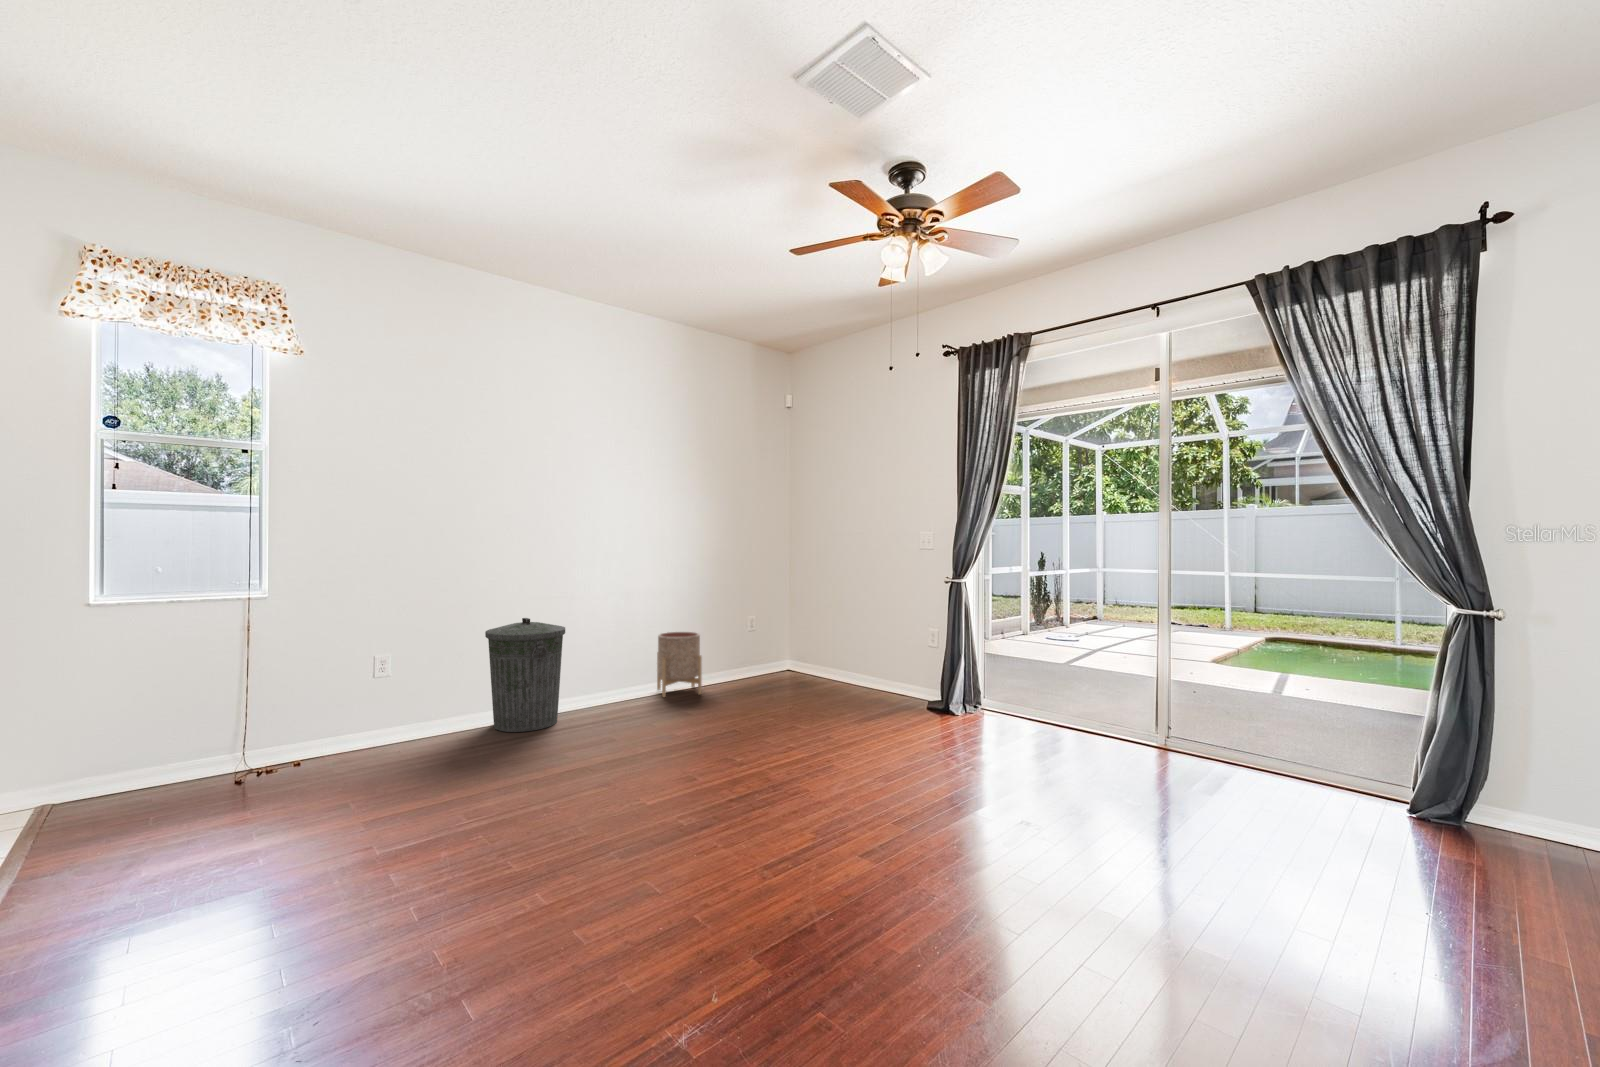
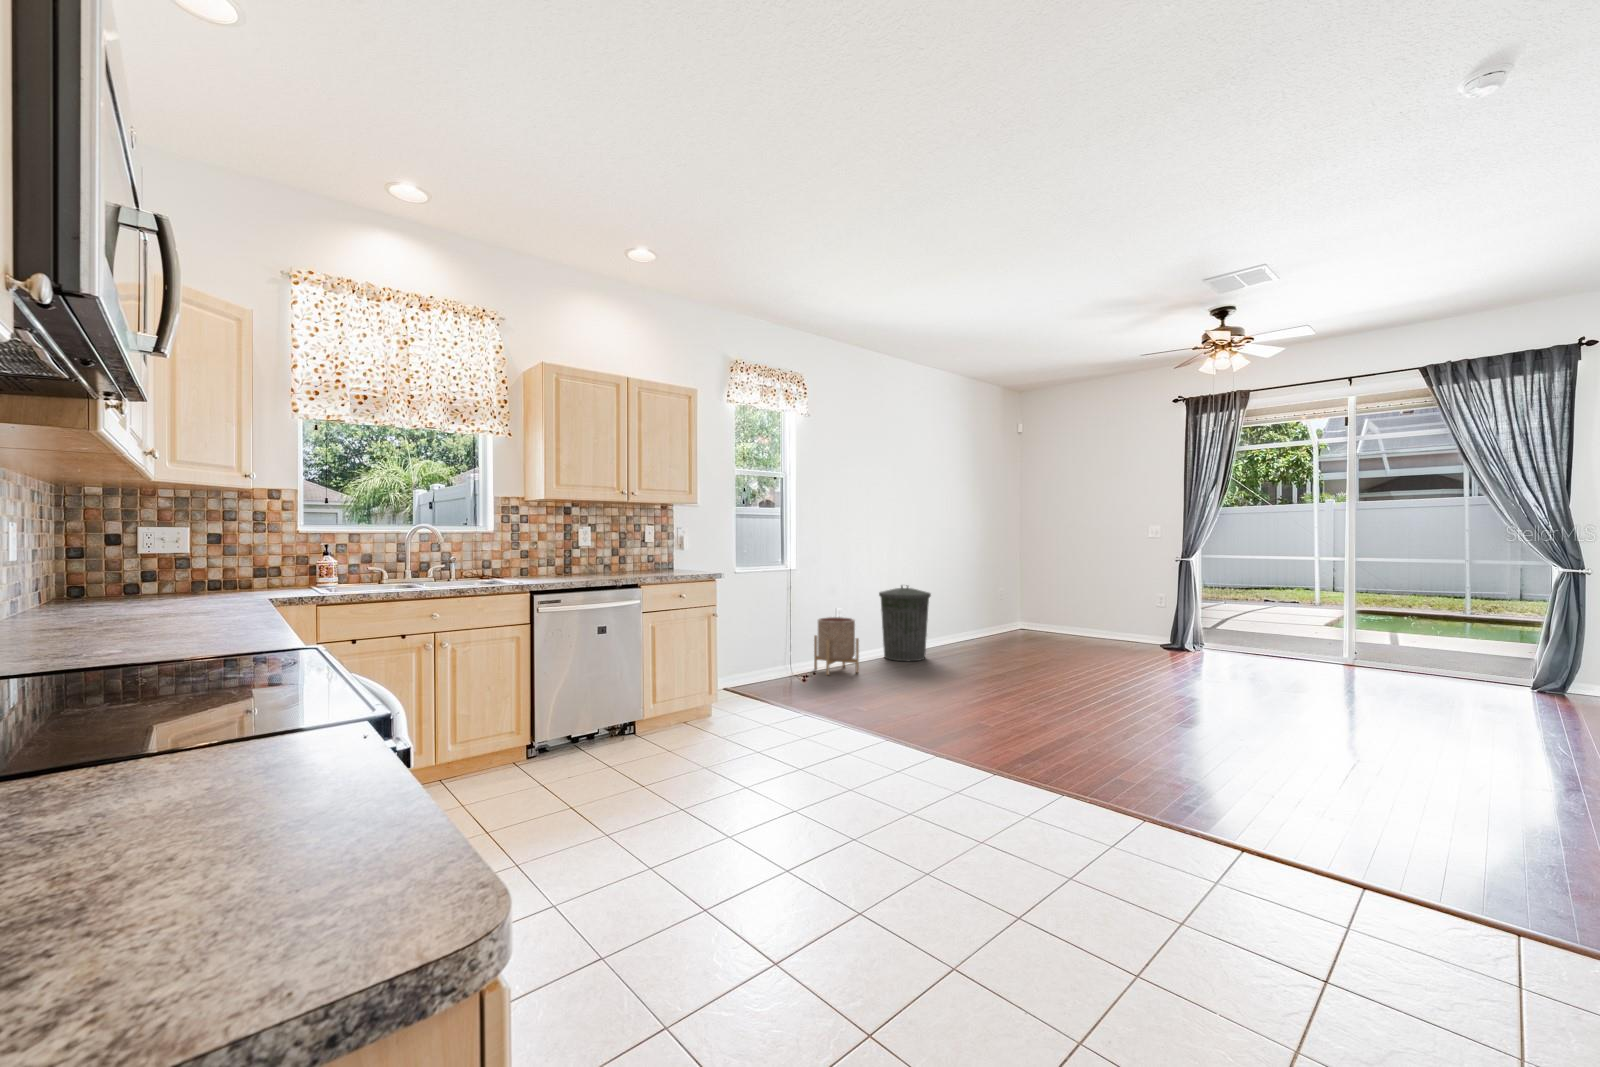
planter: present [657,632,702,697] -> present [814,617,859,675]

